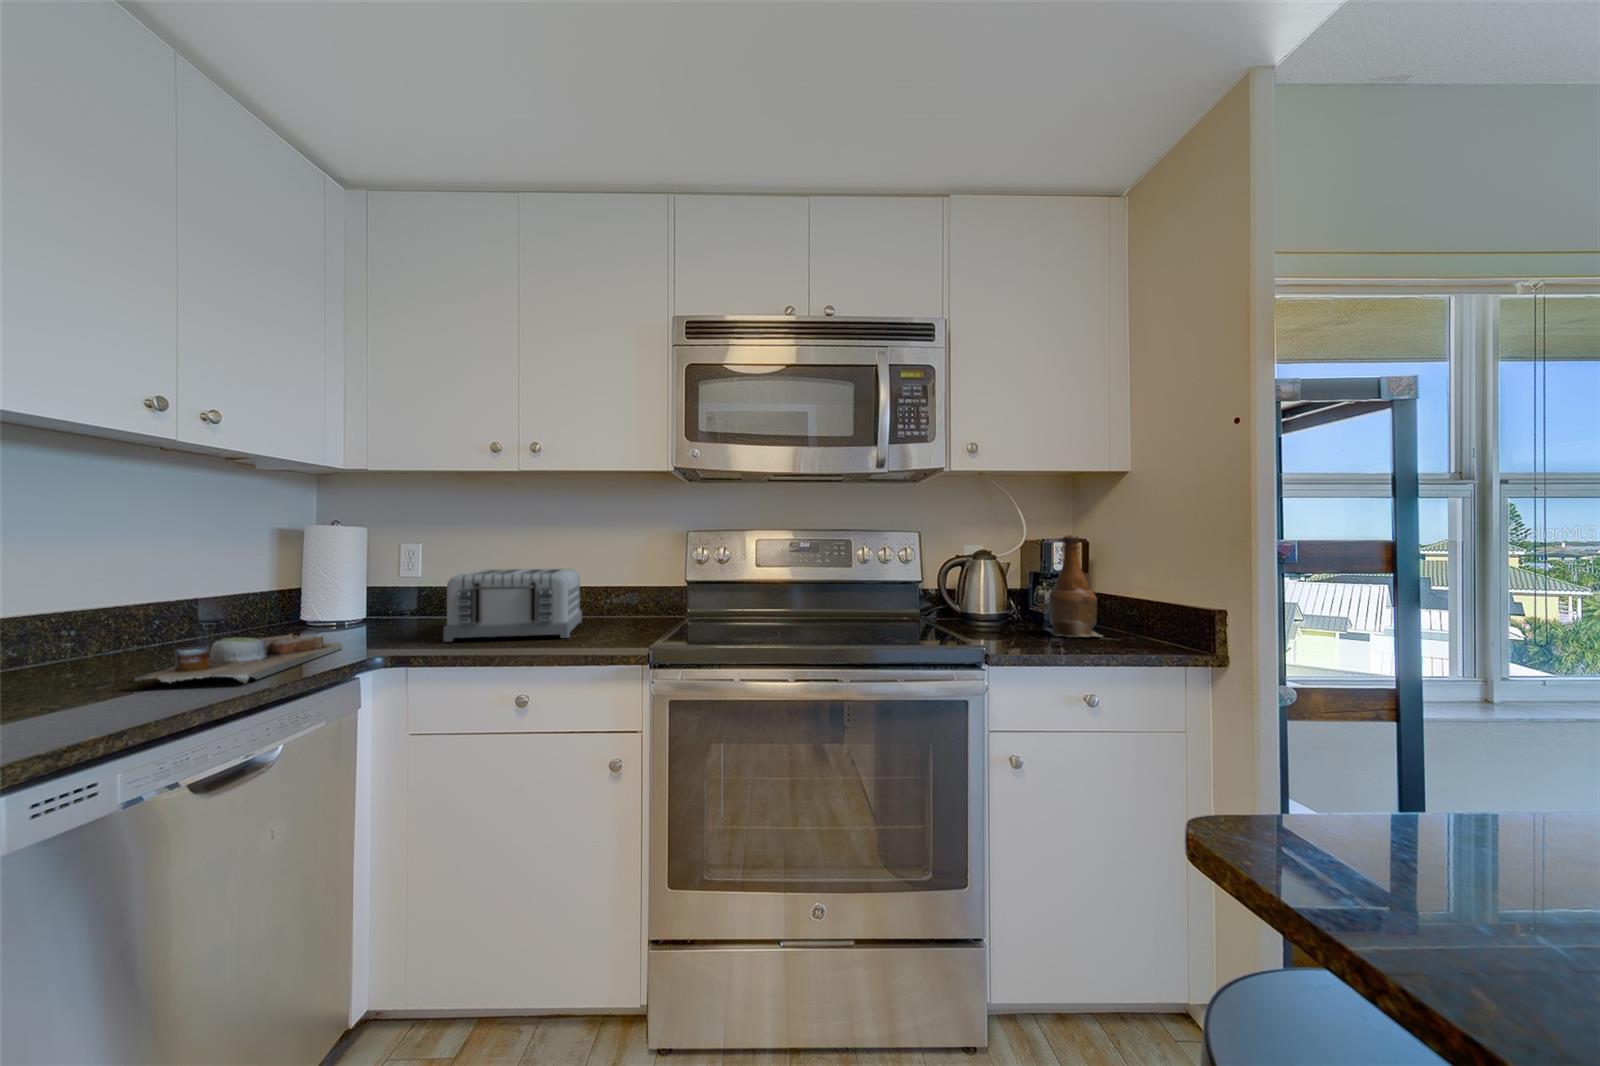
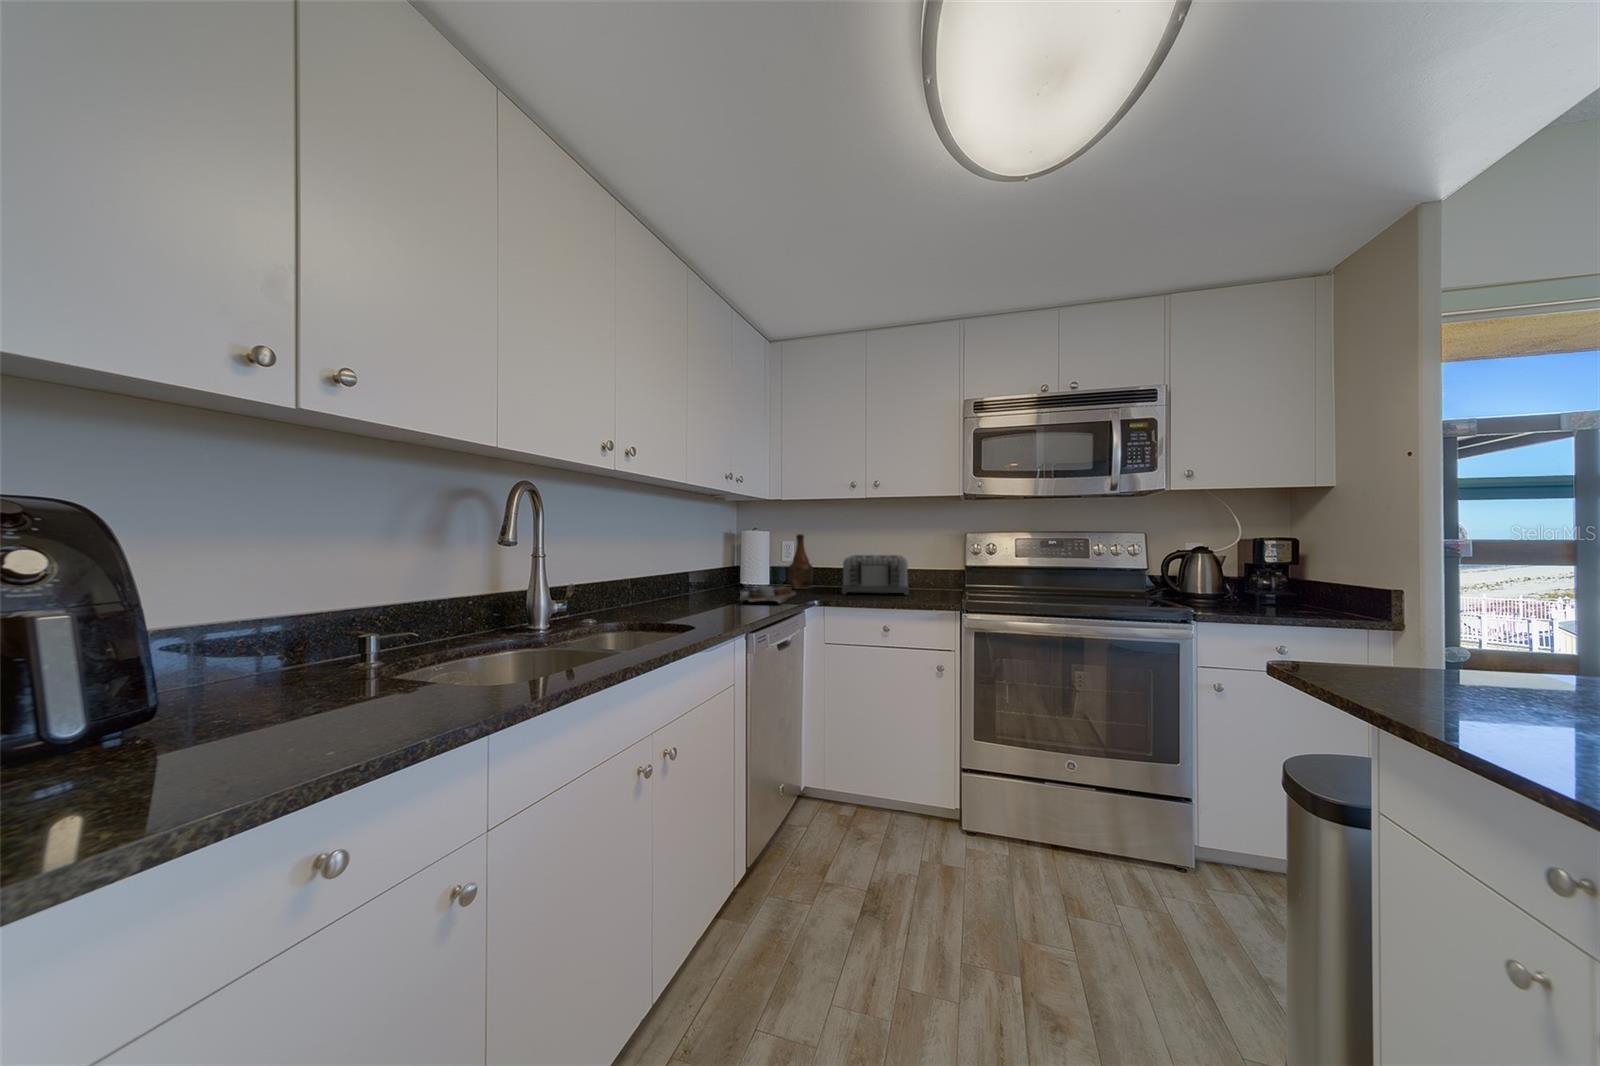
bottle: present [1046,535,1101,637] -> present [788,534,813,589]

